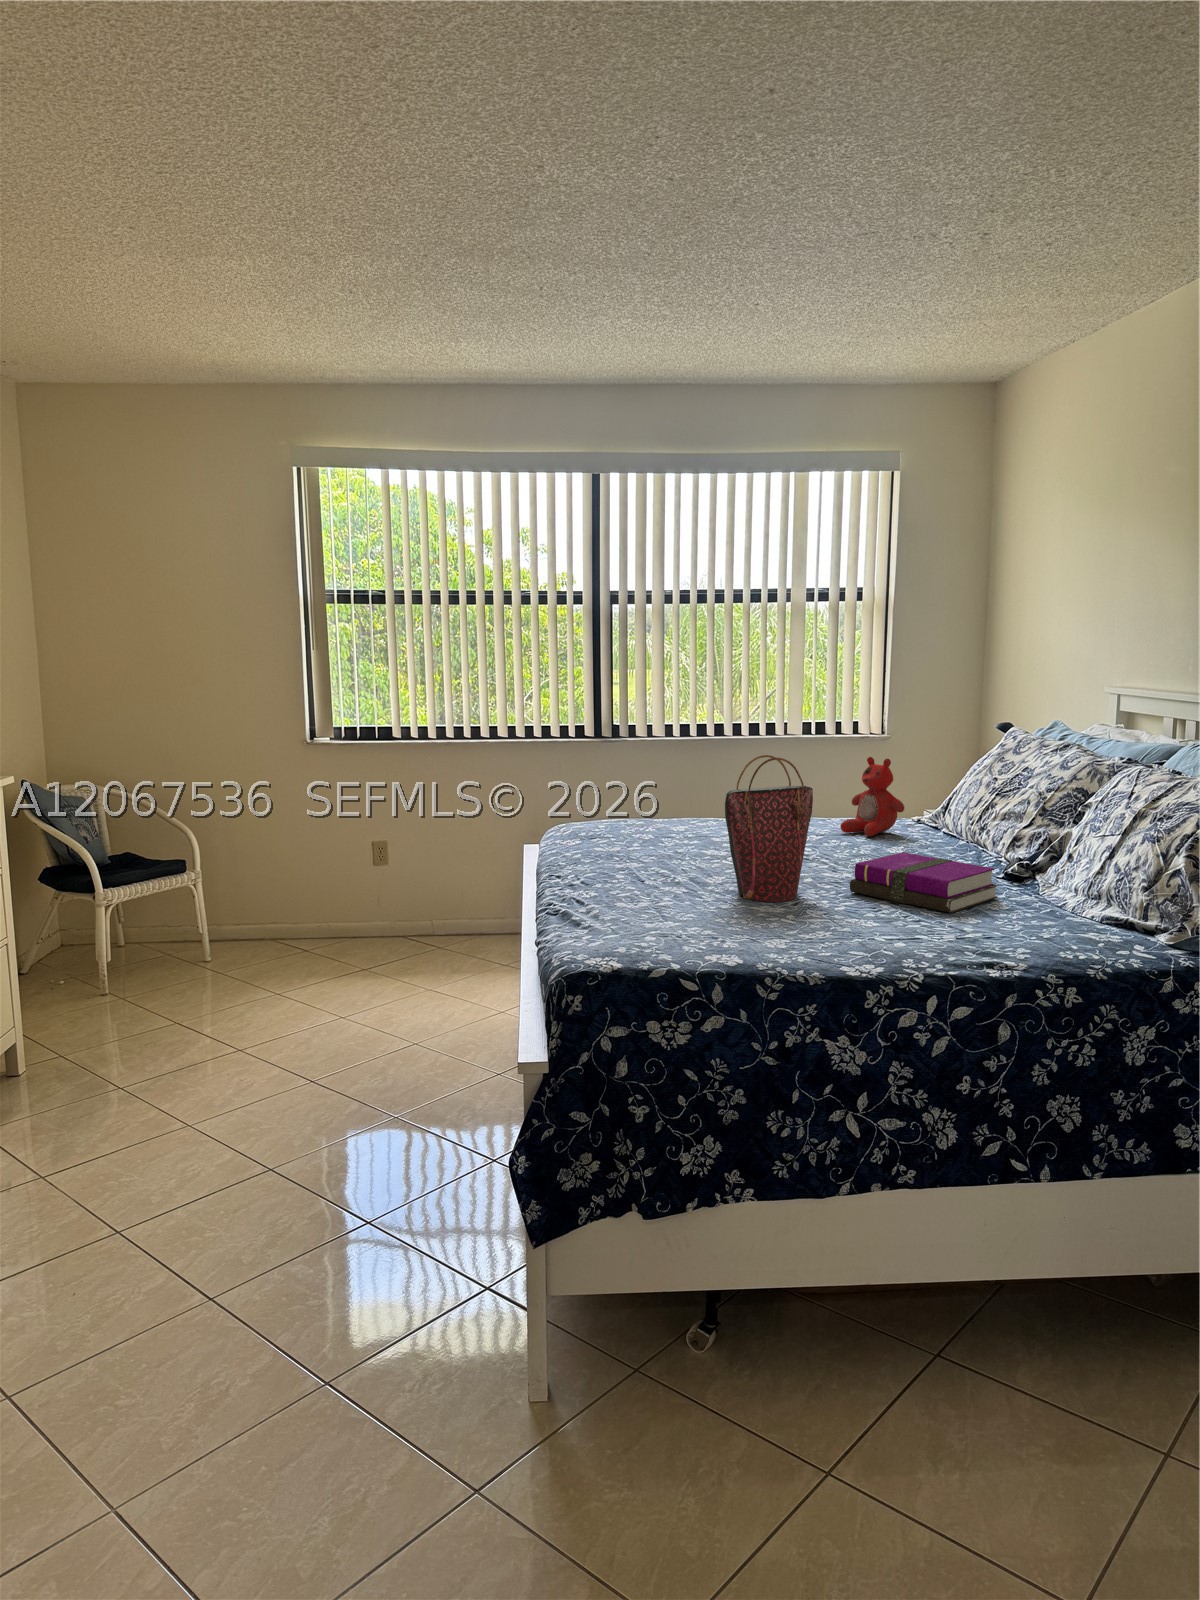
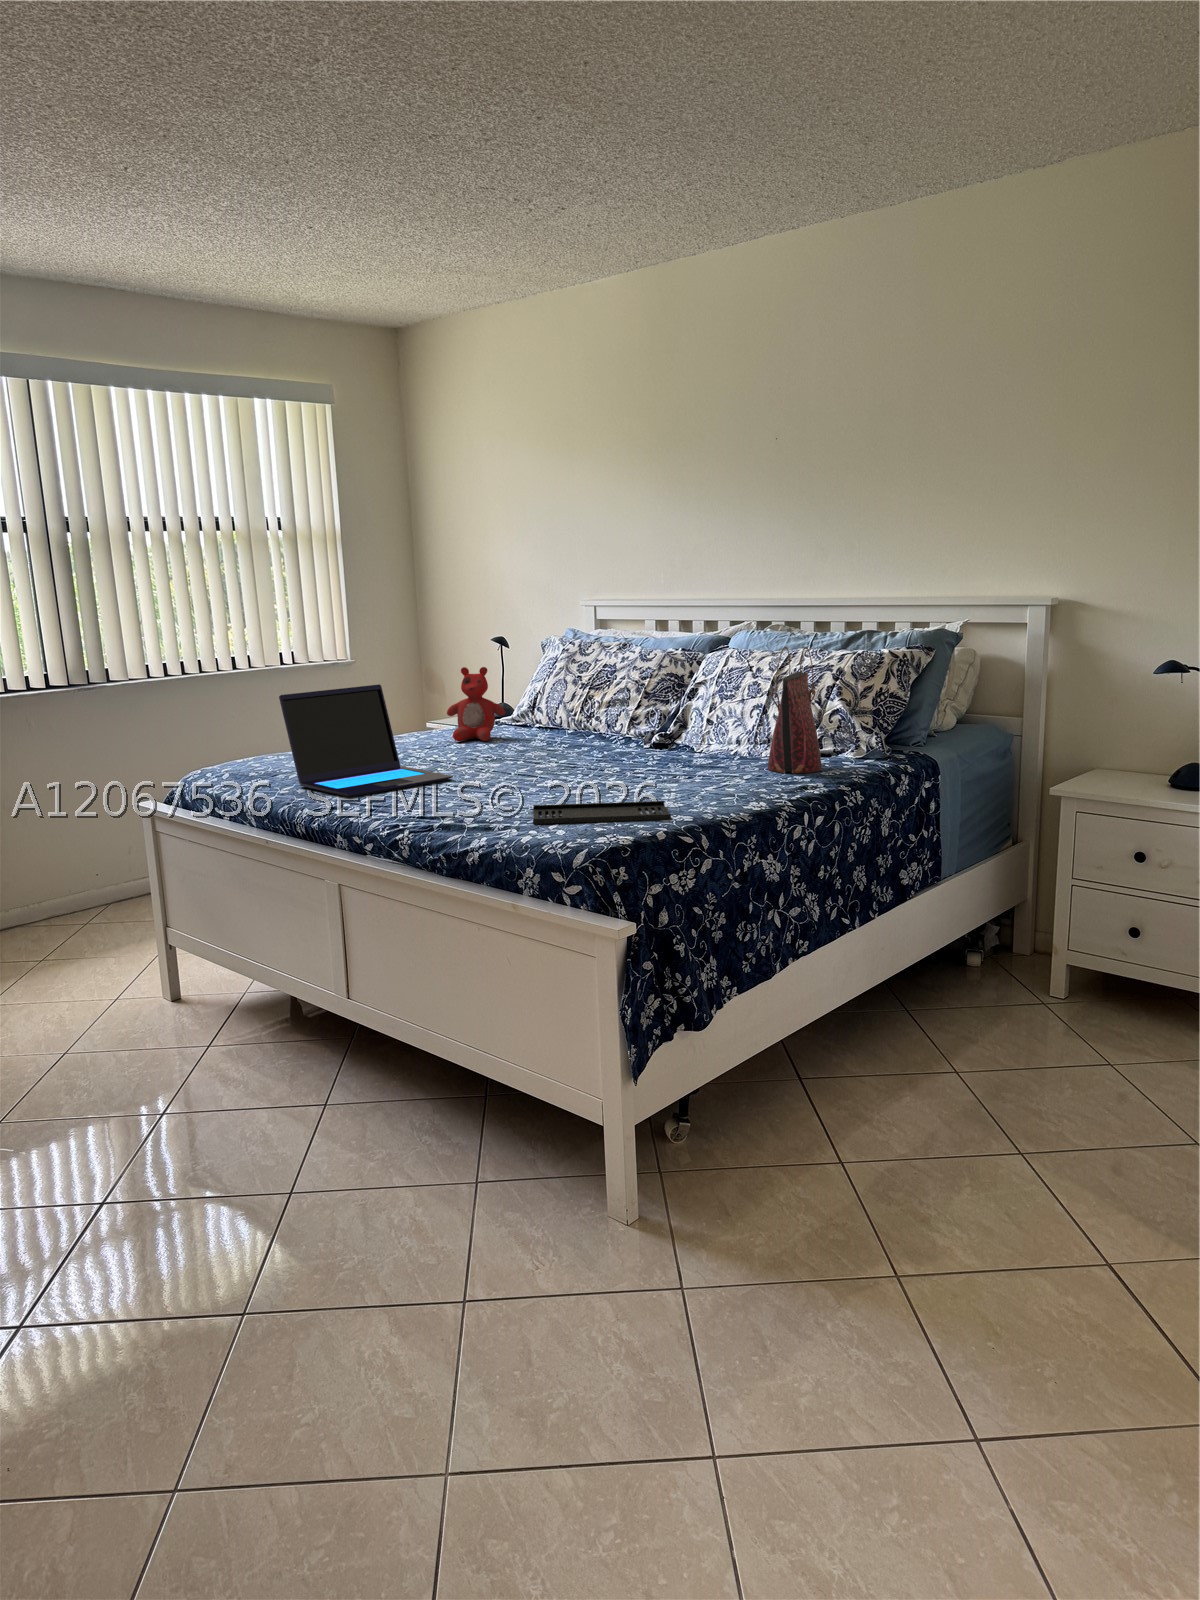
handbag: present [725,755,813,902] -> present [768,647,822,773]
laptop: none [588,765,712,869] -> present [279,684,453,797]
notebook: present [850,852,998,913] -> none [602,735,699,772]
tray: none [610,911,774,960] -> present [533,801,671,824]

